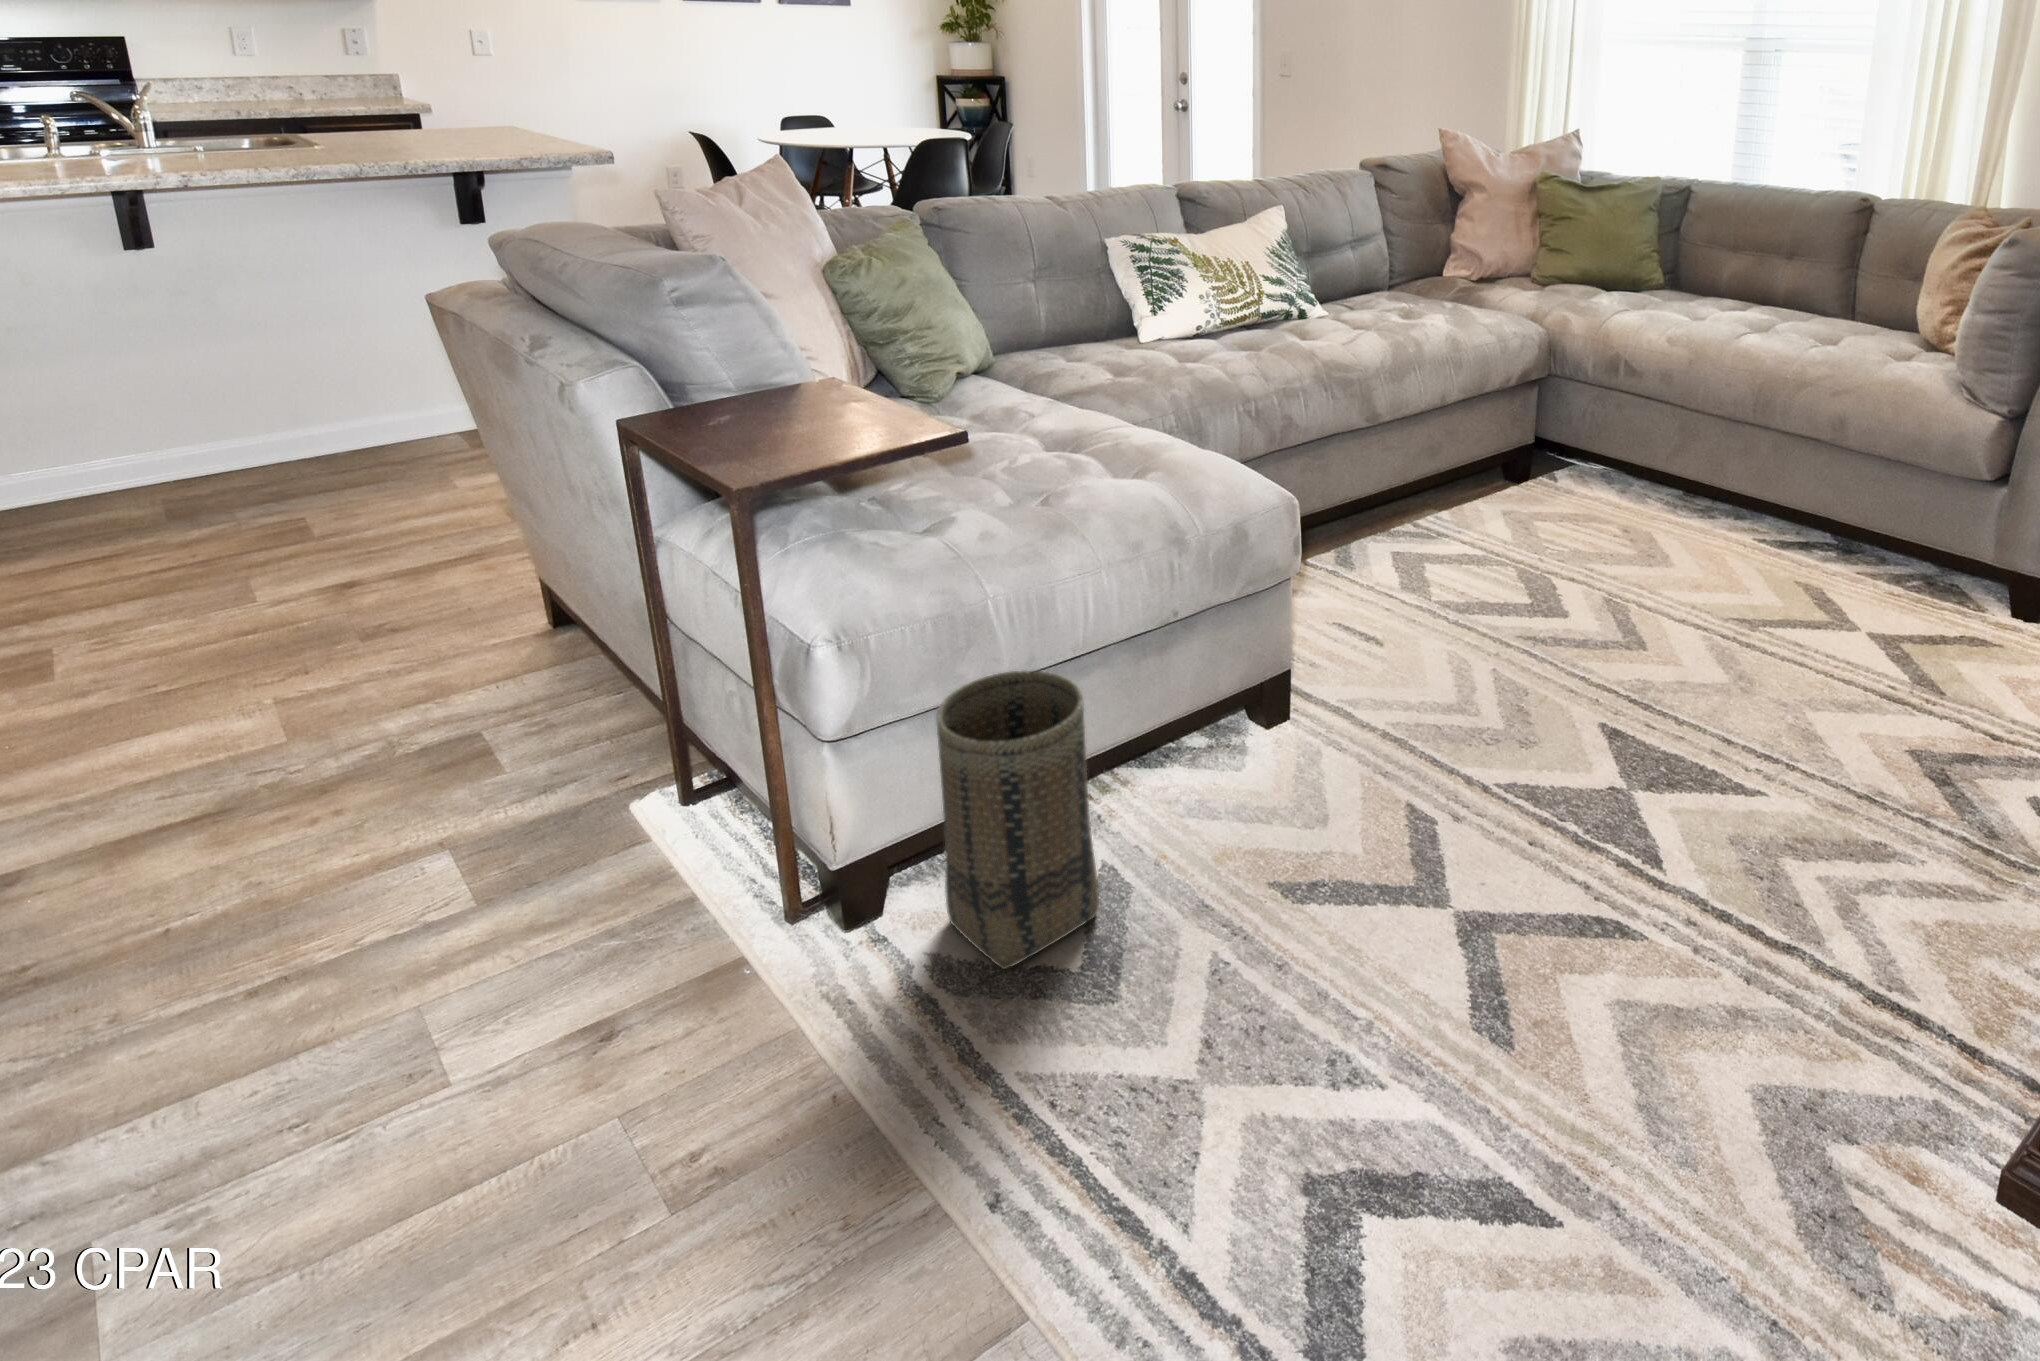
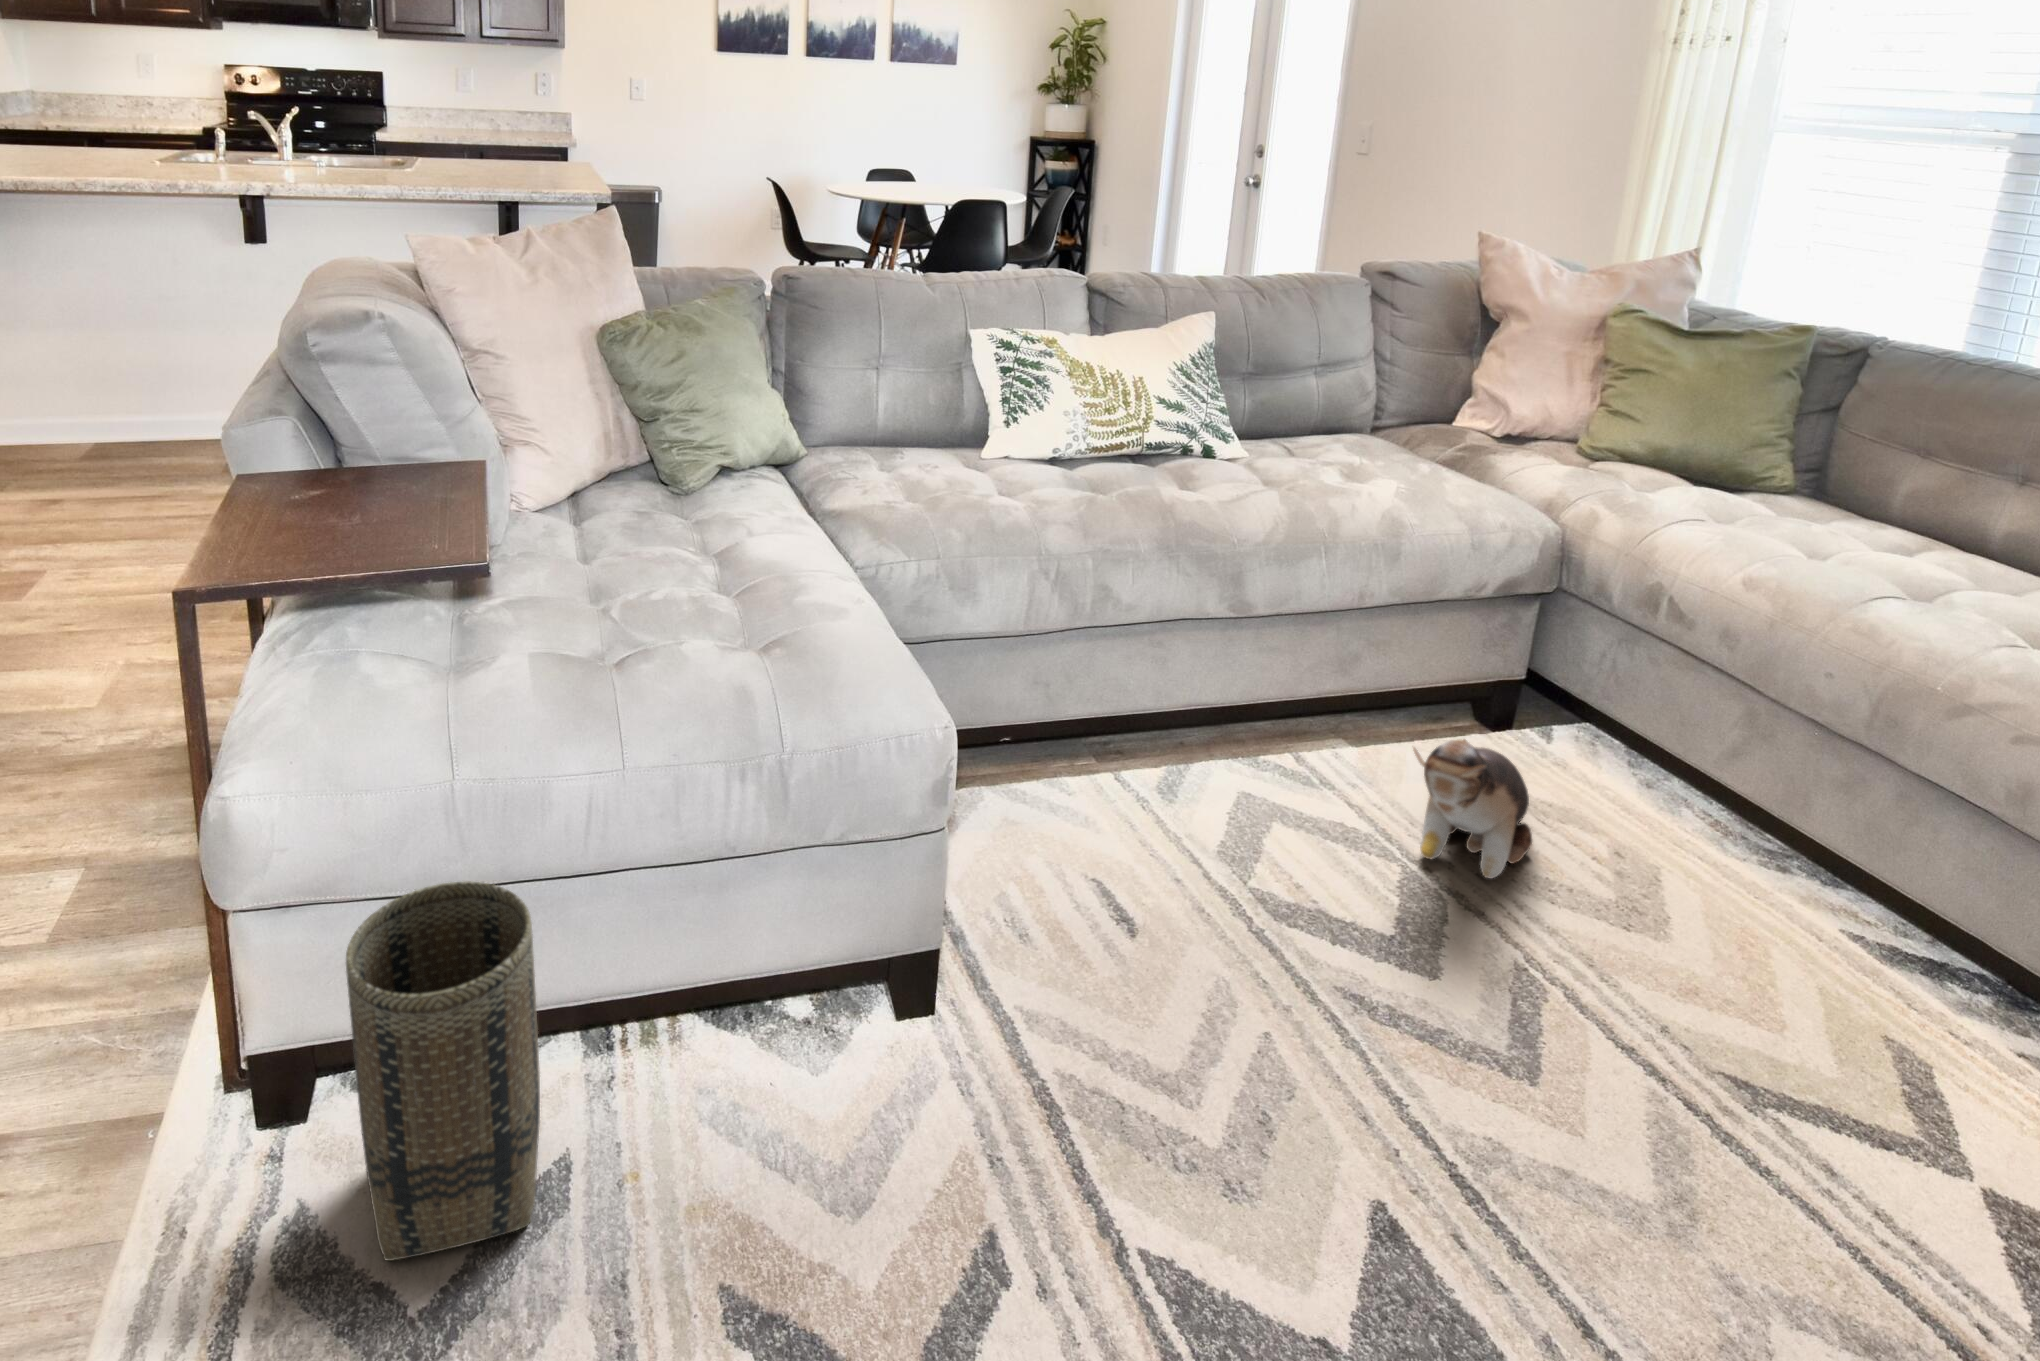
plush toy: none [1522,467,1584,559] -> present [1413,739,1532,878]

